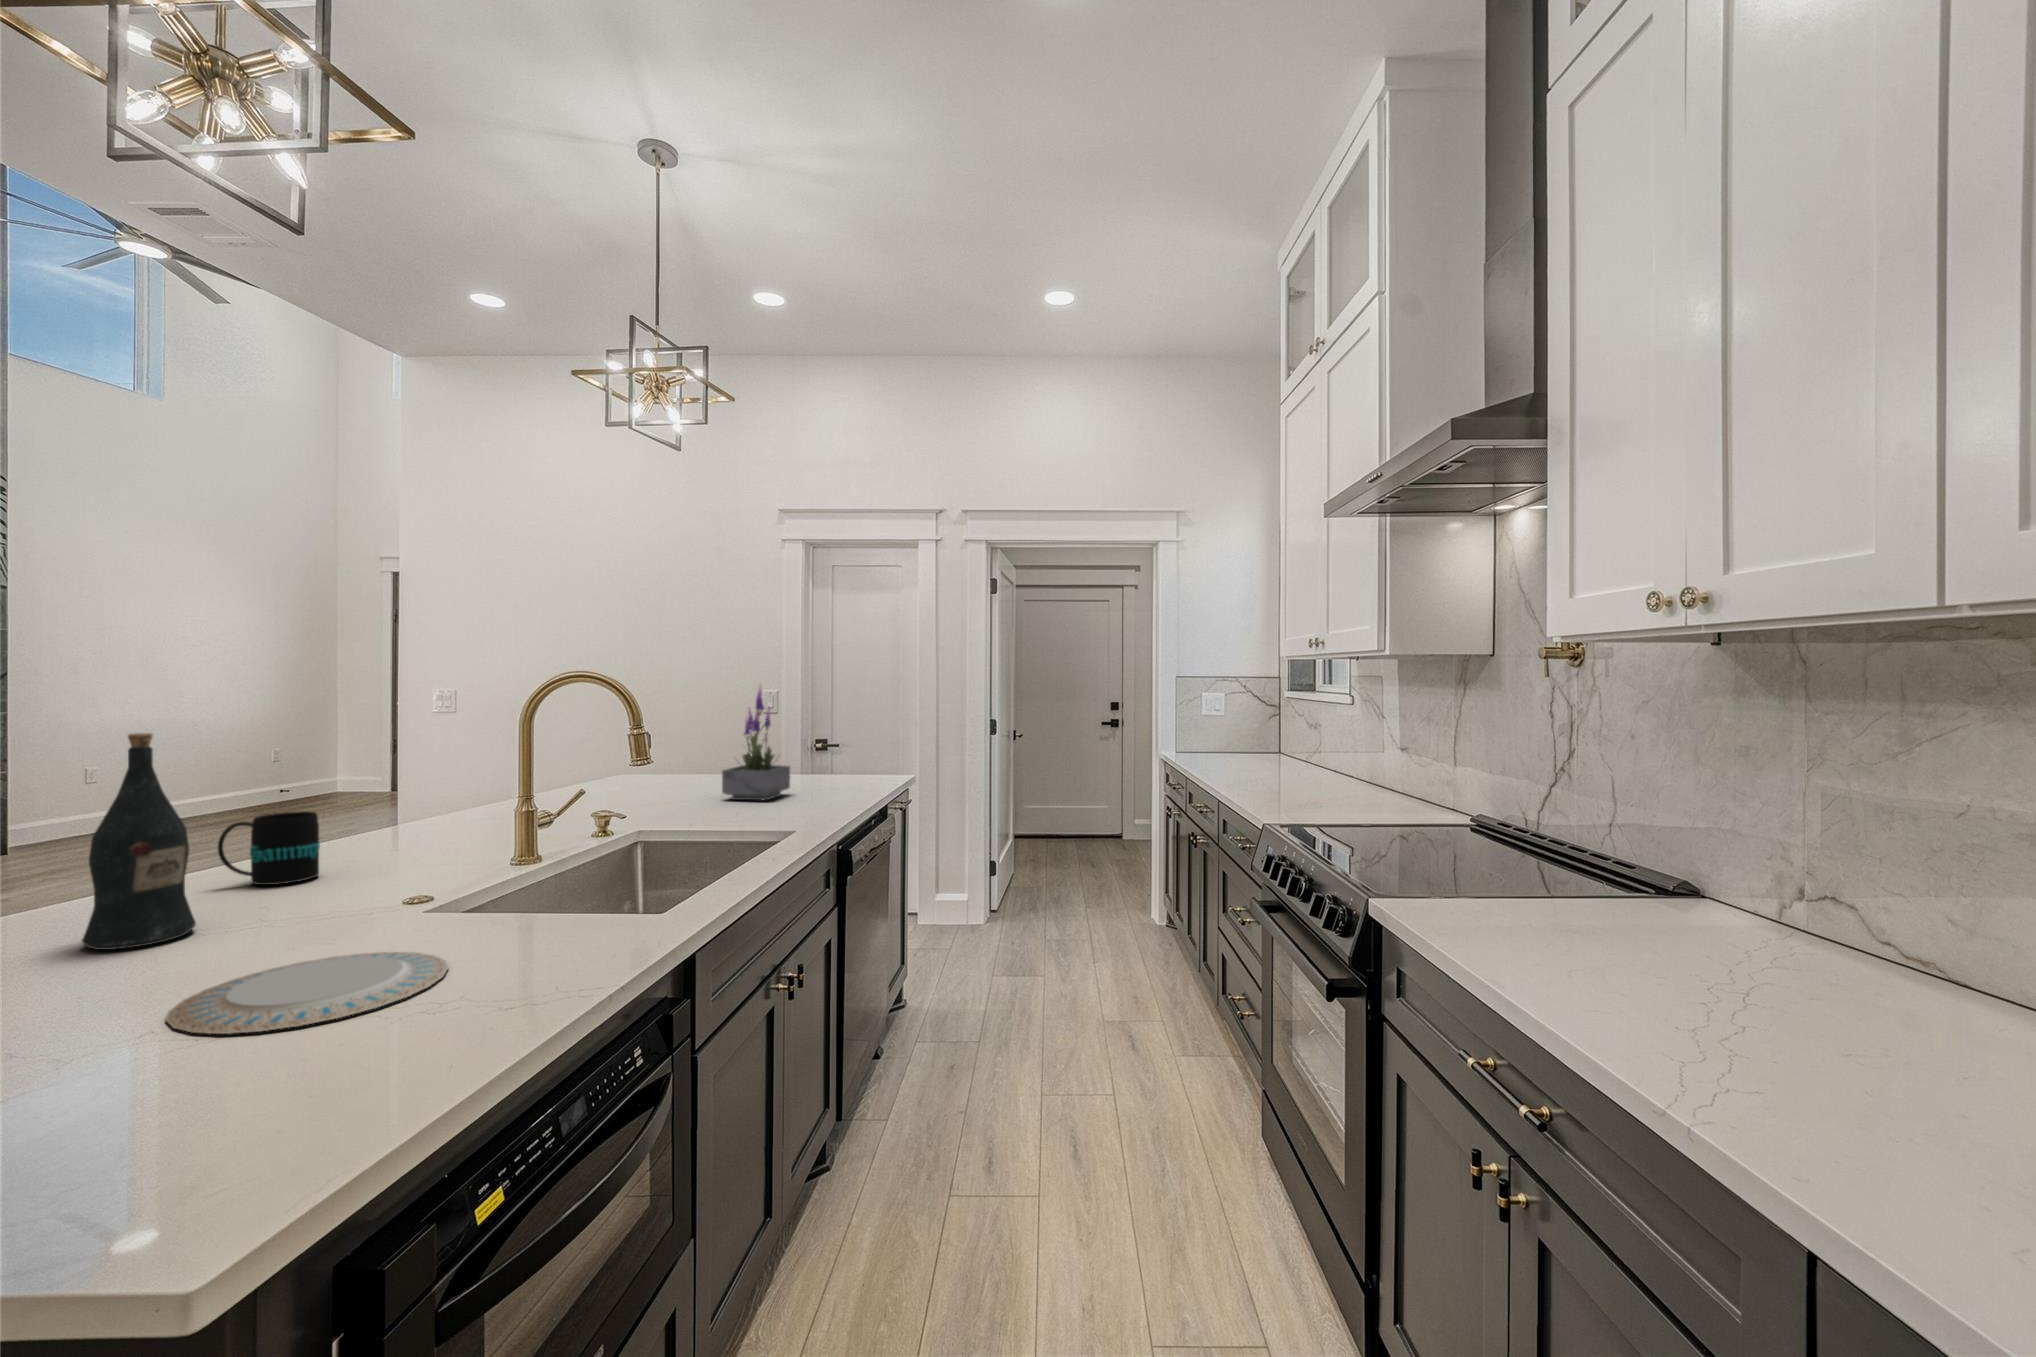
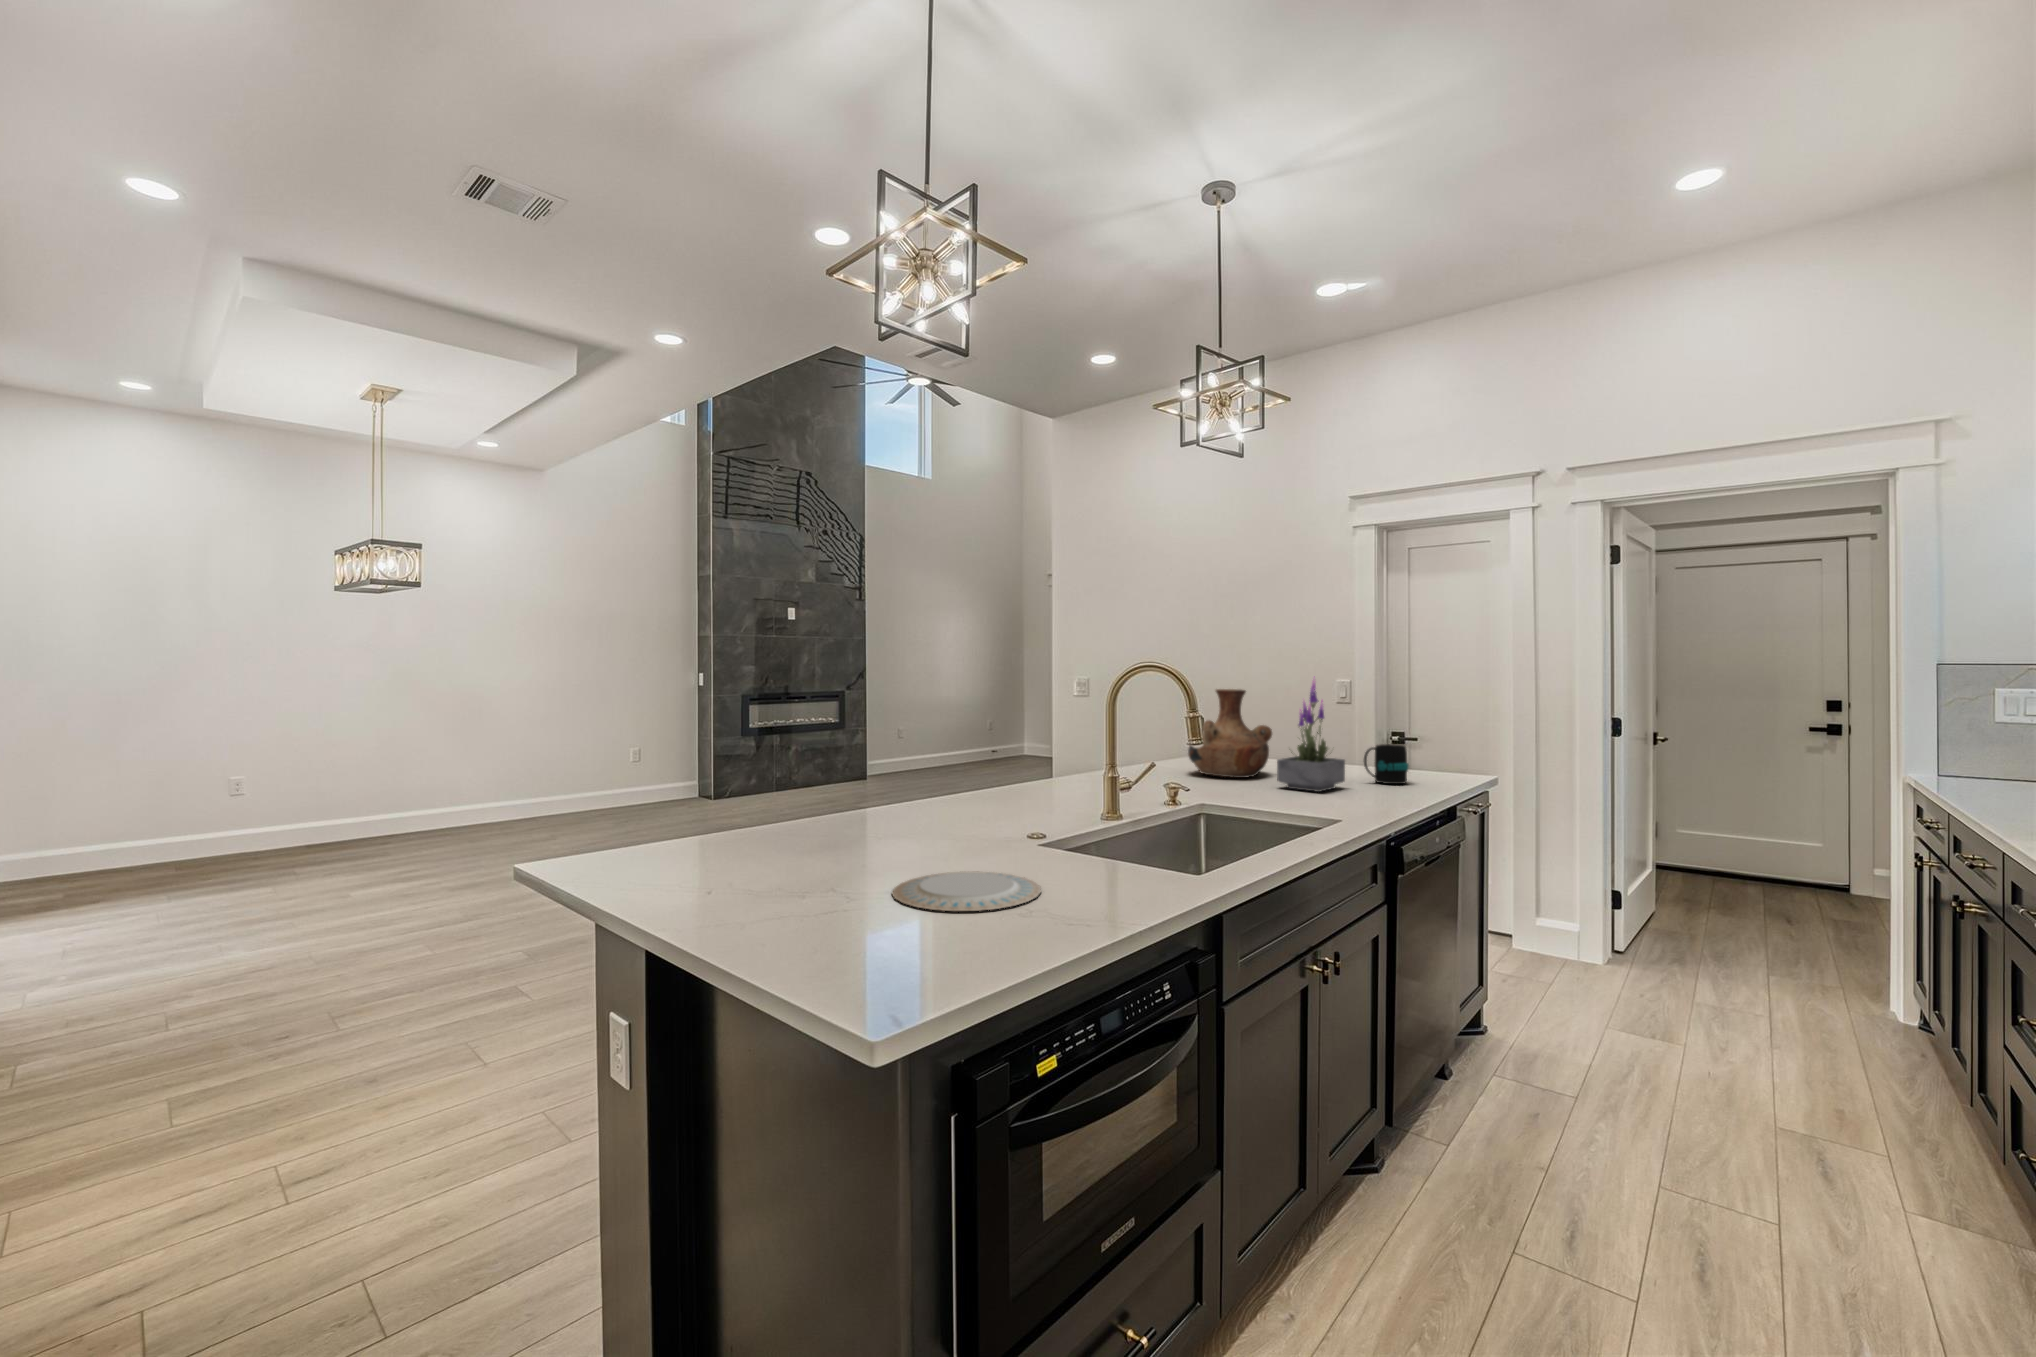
vase: none [617,697,713,793] -> present [1188,689,1272,778]
wine bottle: present [82,733,196,950] -> none [859,710,911,848]
mug: present [218,811,320,885] -> present [1364,744,1409,784]

